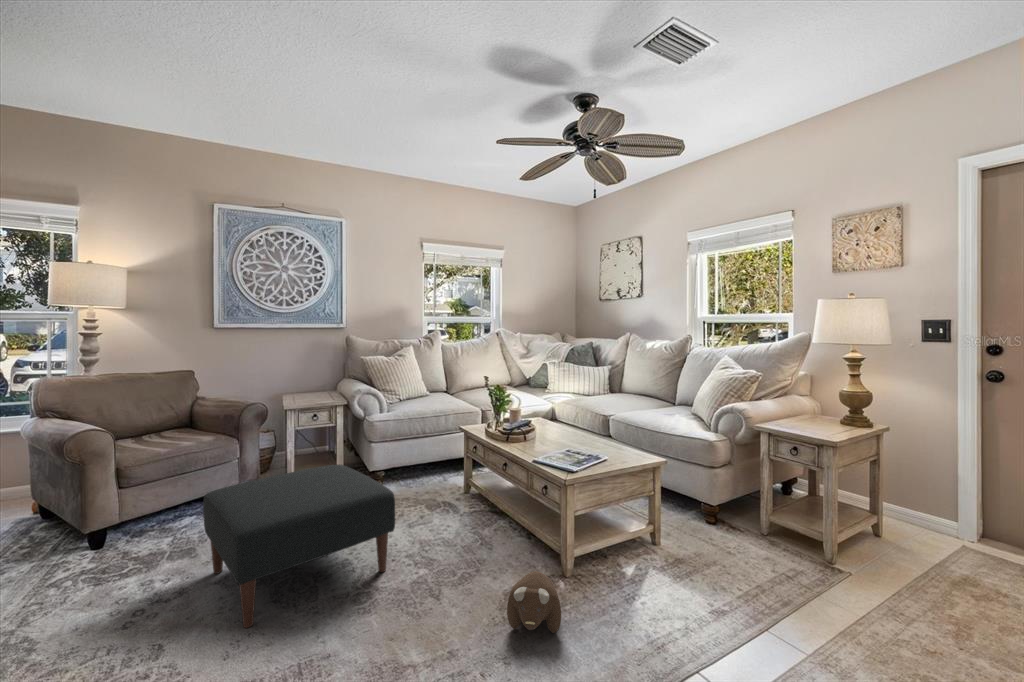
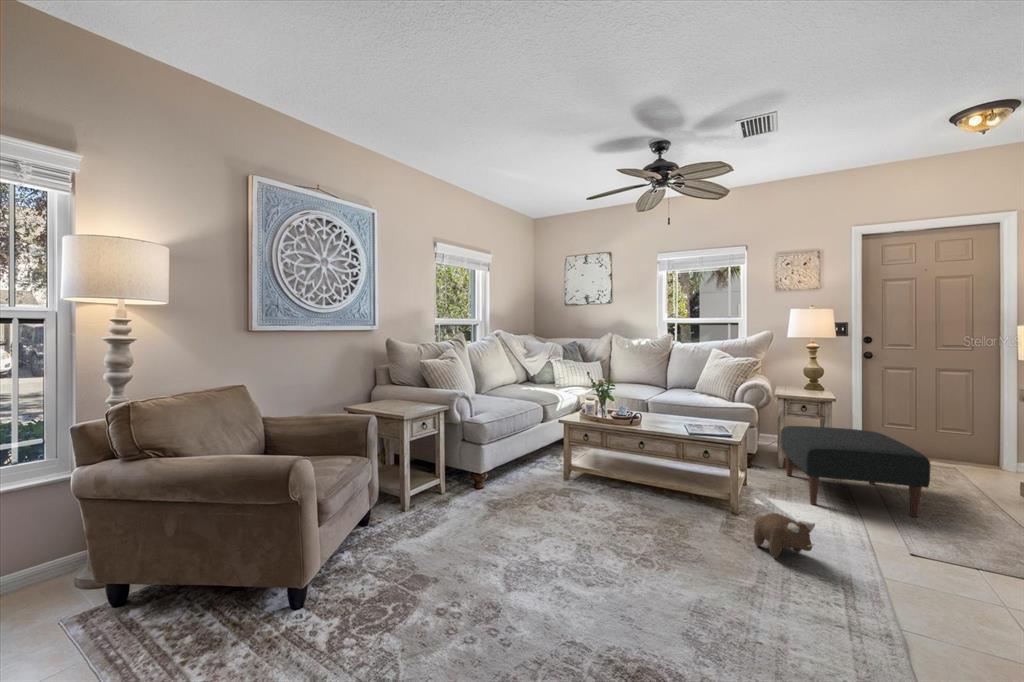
ottoman: present [203,465,395,628] -> present [781,426,931,517]

